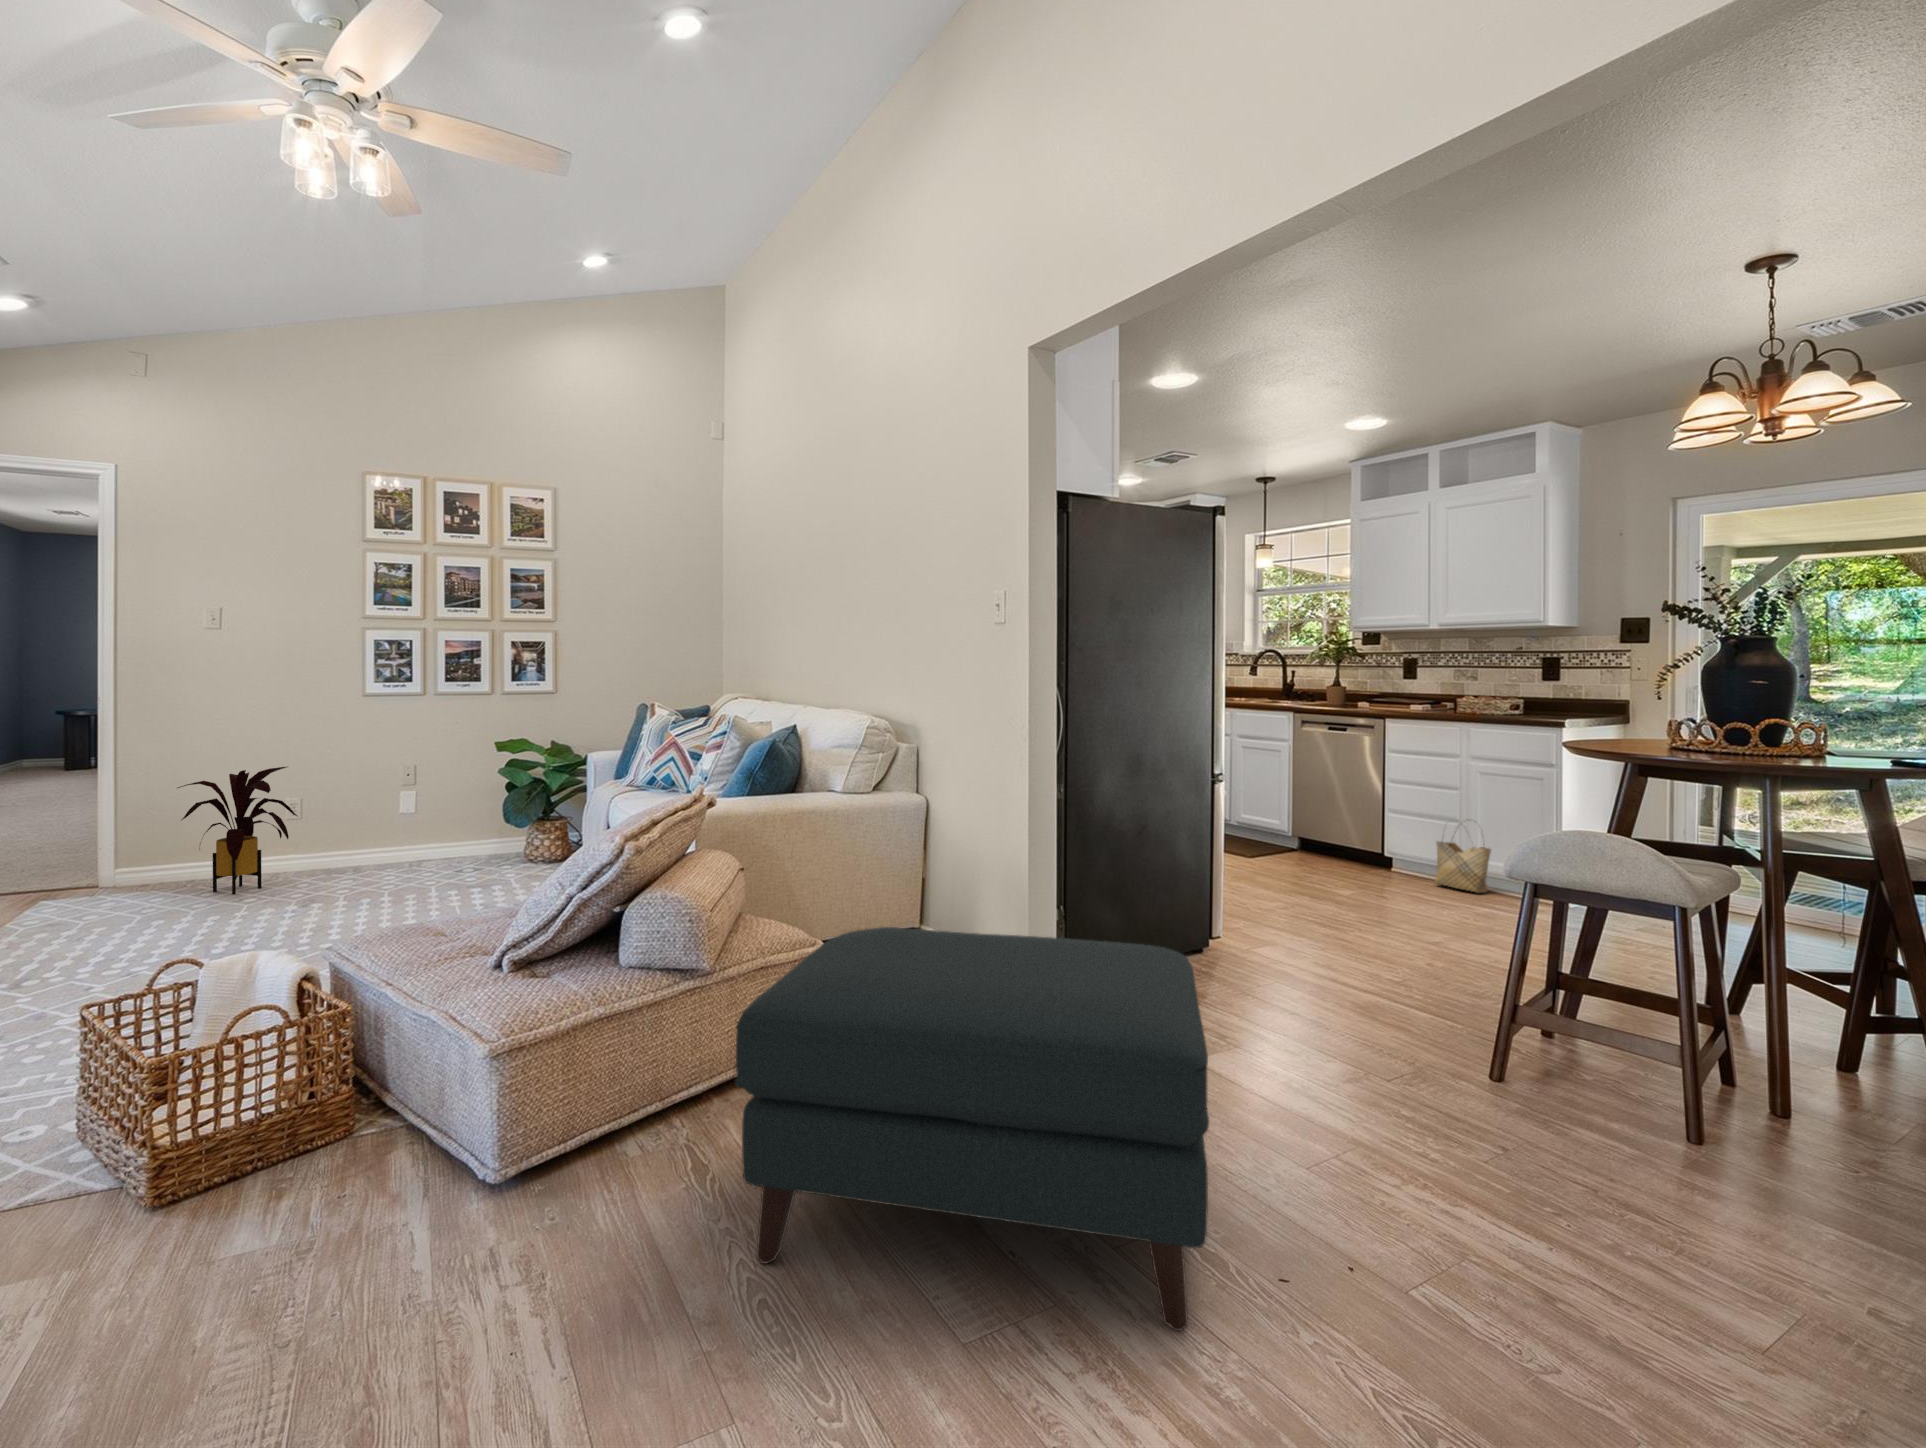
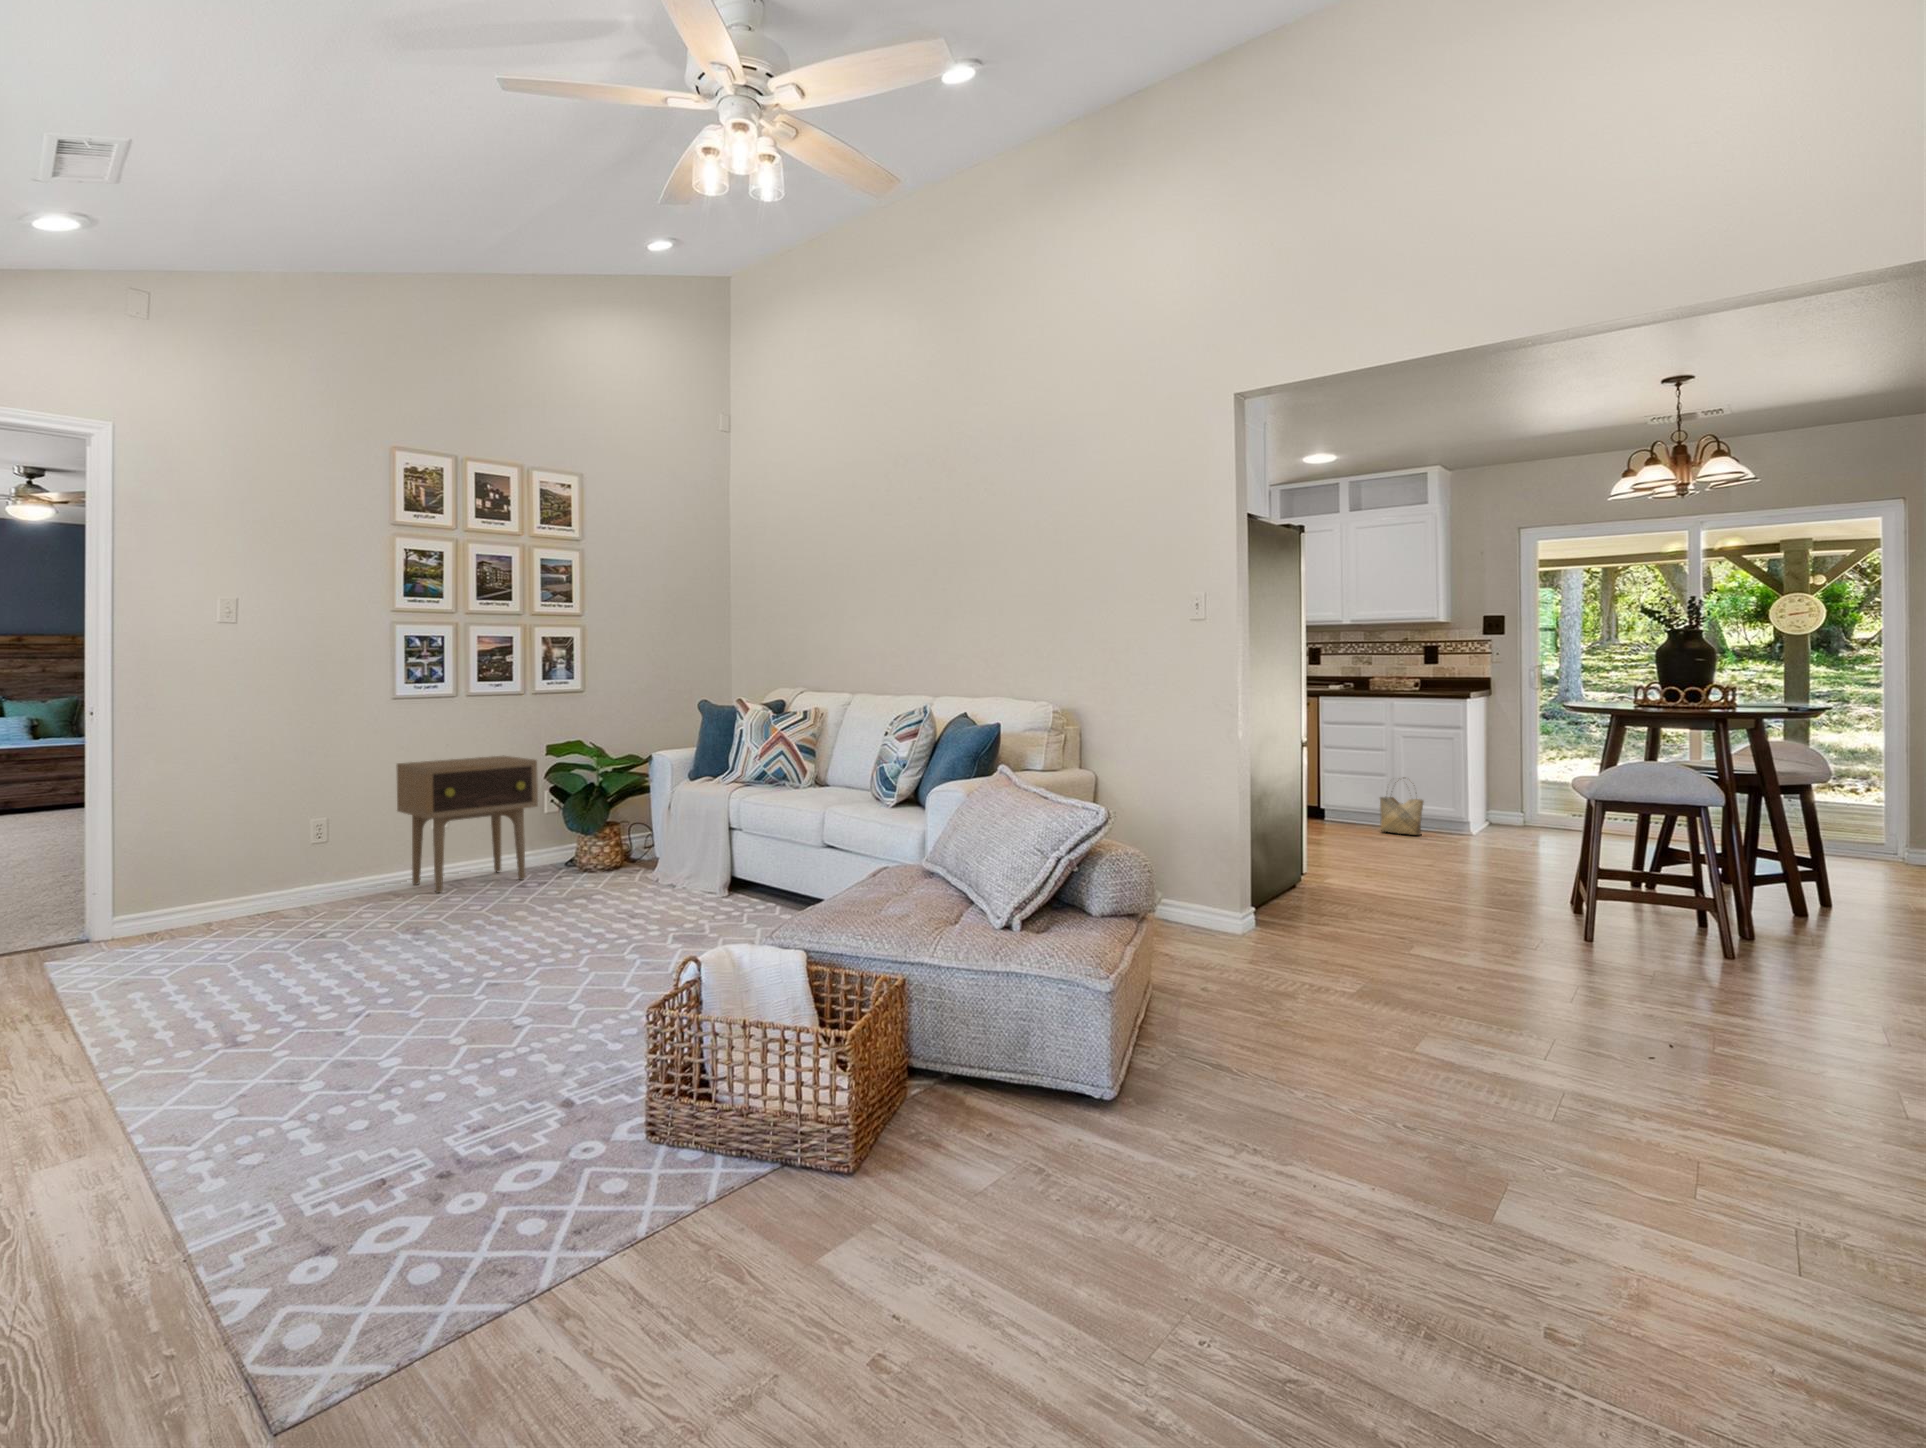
side table: none [355,752,475,878] -> present [396,756,538,893]
house plant: present [178,767,297,894] -> none [238,777,377,918]
ottoman: present [735,927,1209,1331] -> none [1228,850,1601,1068]

